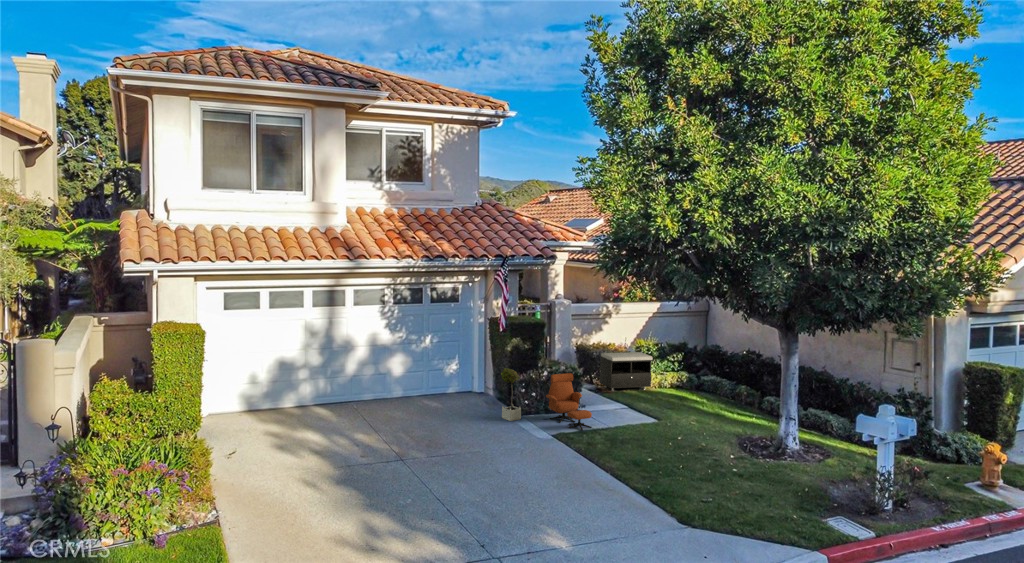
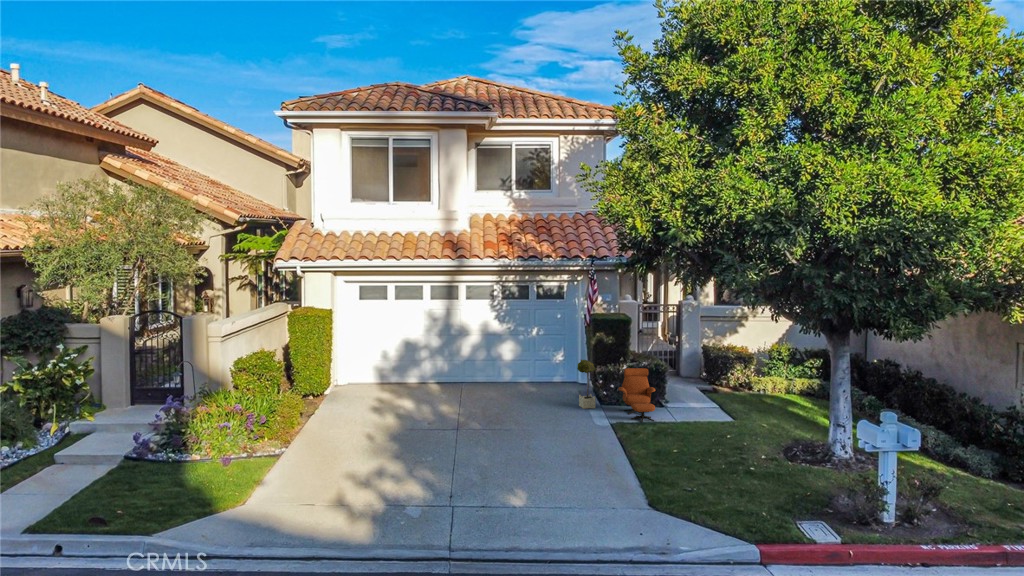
storage bench: present [600,352,653,391] -> none [715,355,768,396]

